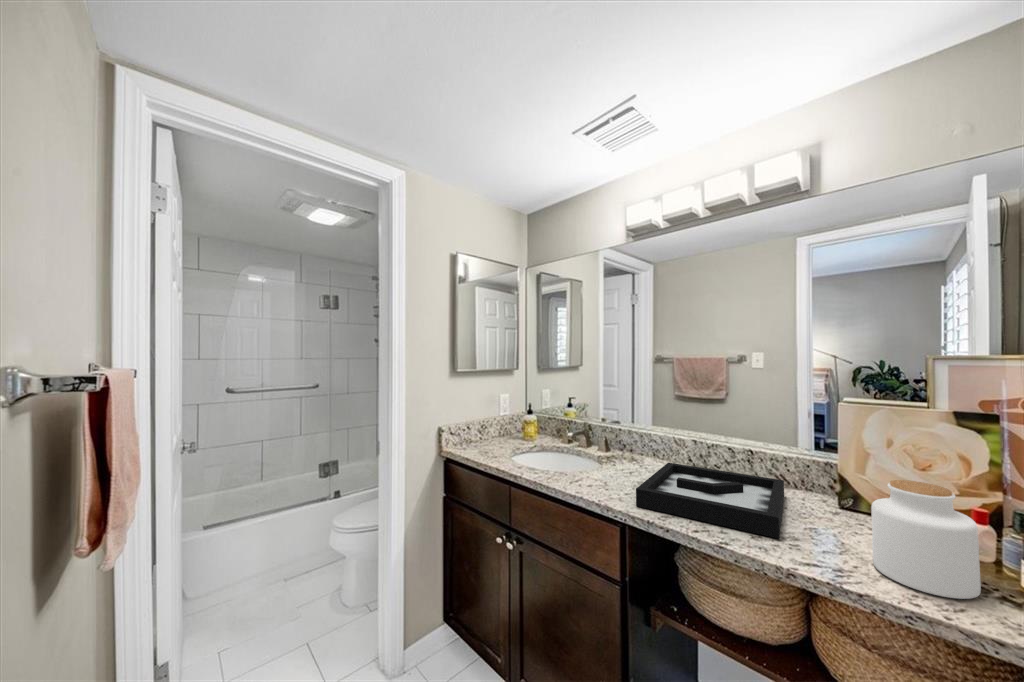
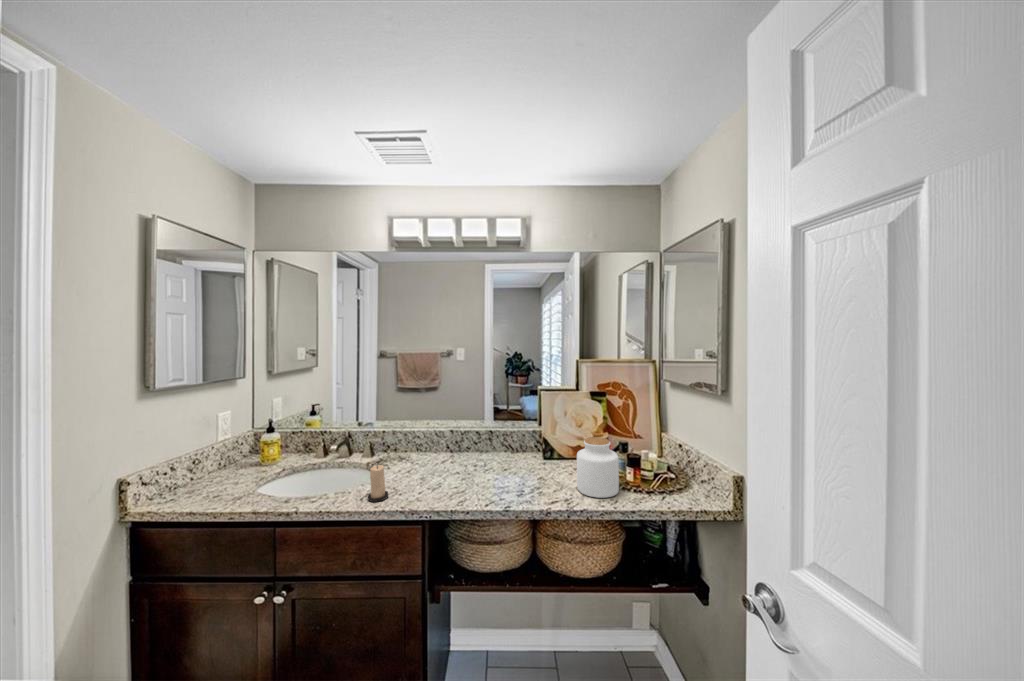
candle: none [575,450,596,490] -> present [368,465,388,502]
decorative tray: present [636,463,784,538] -> none [433,449,532,501]

